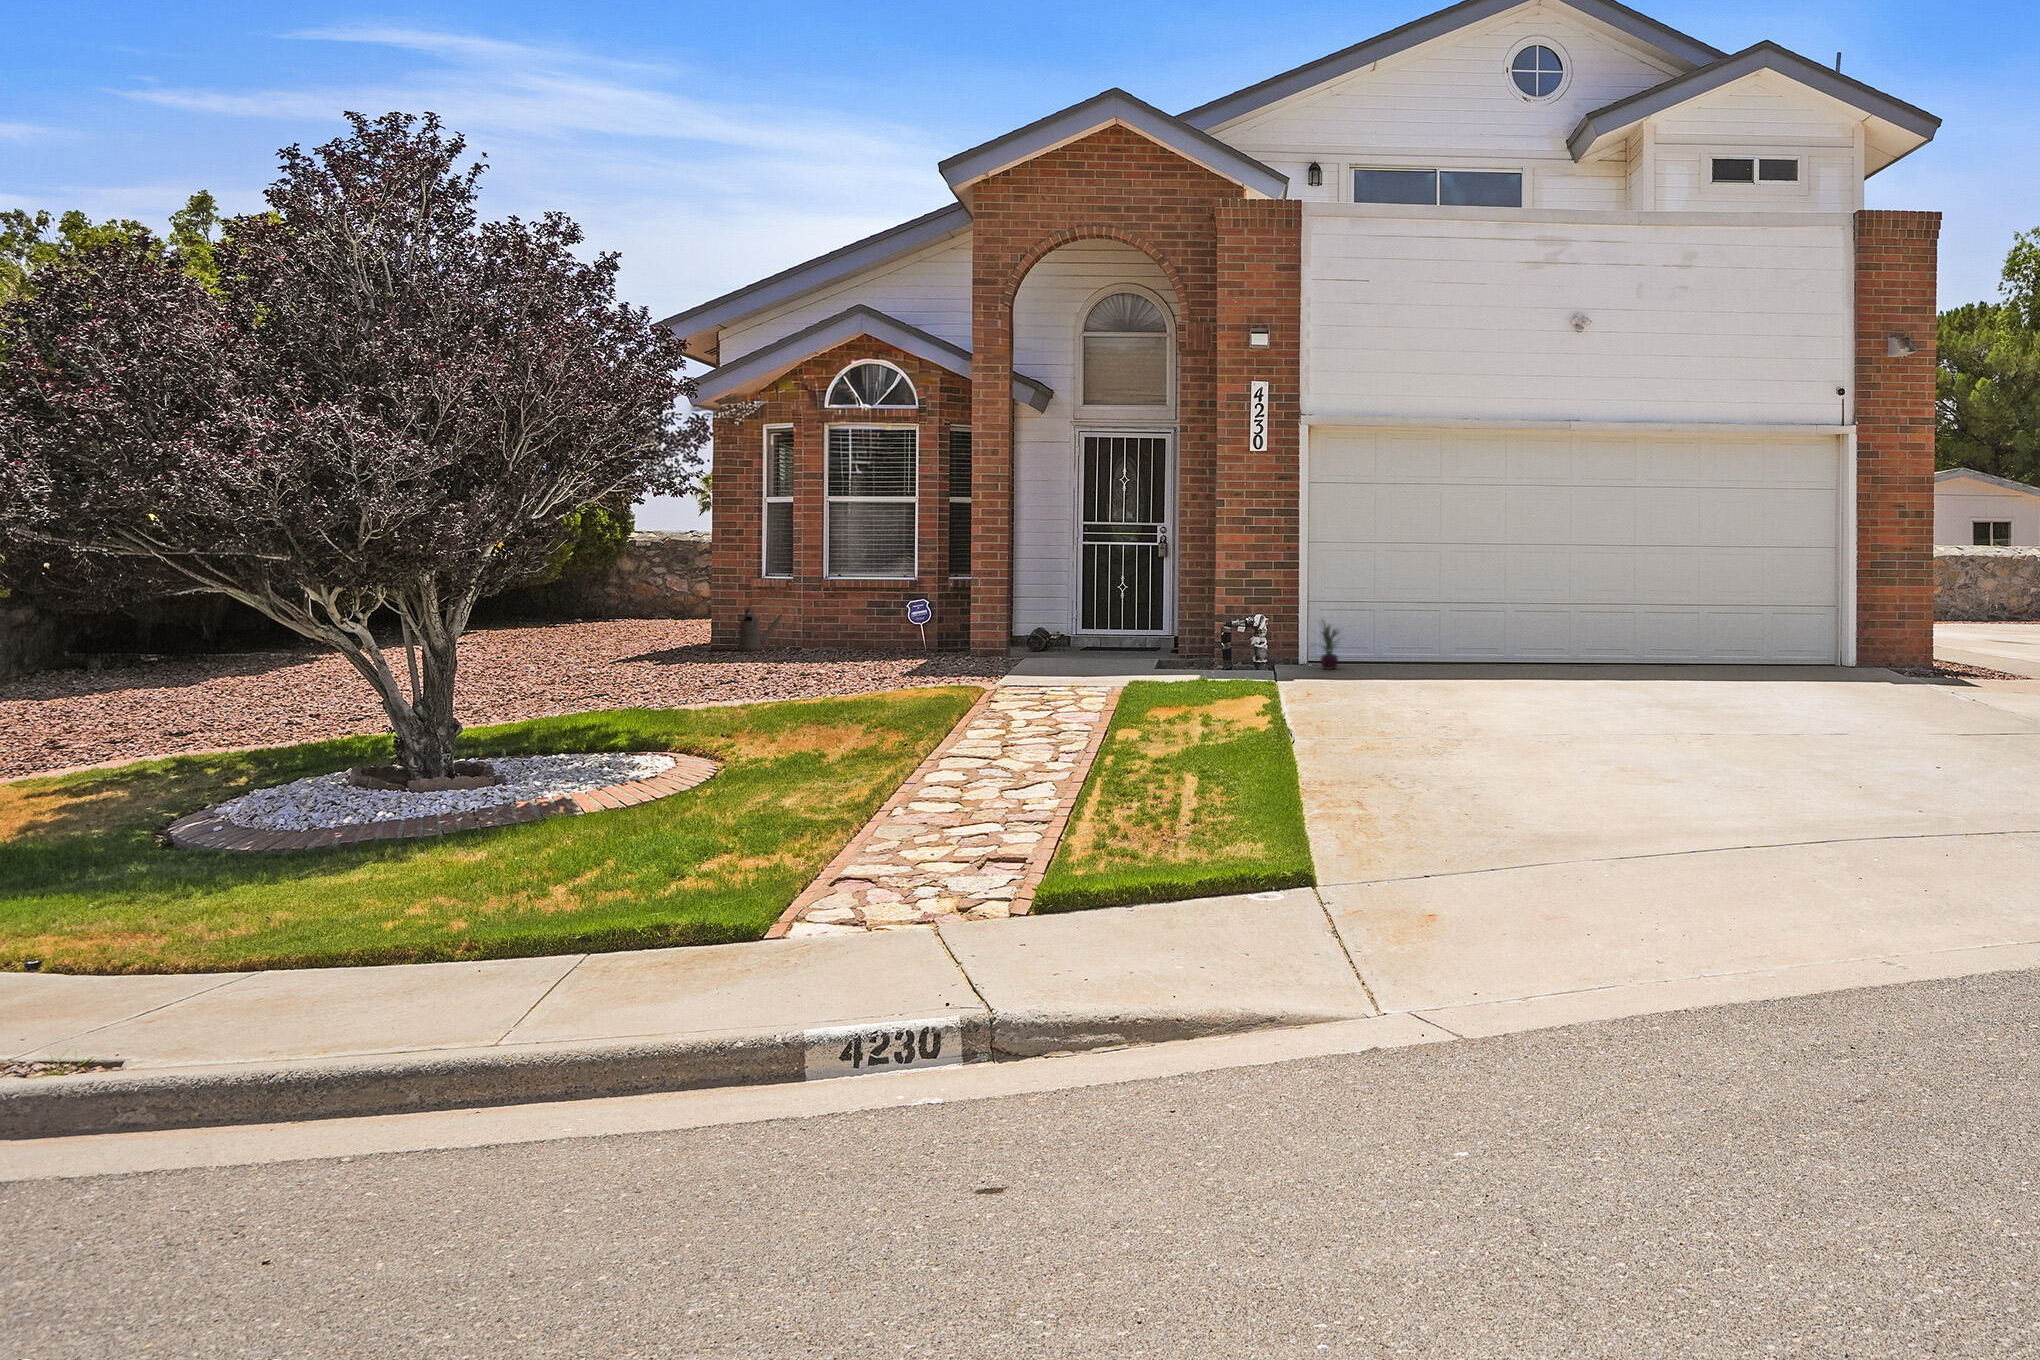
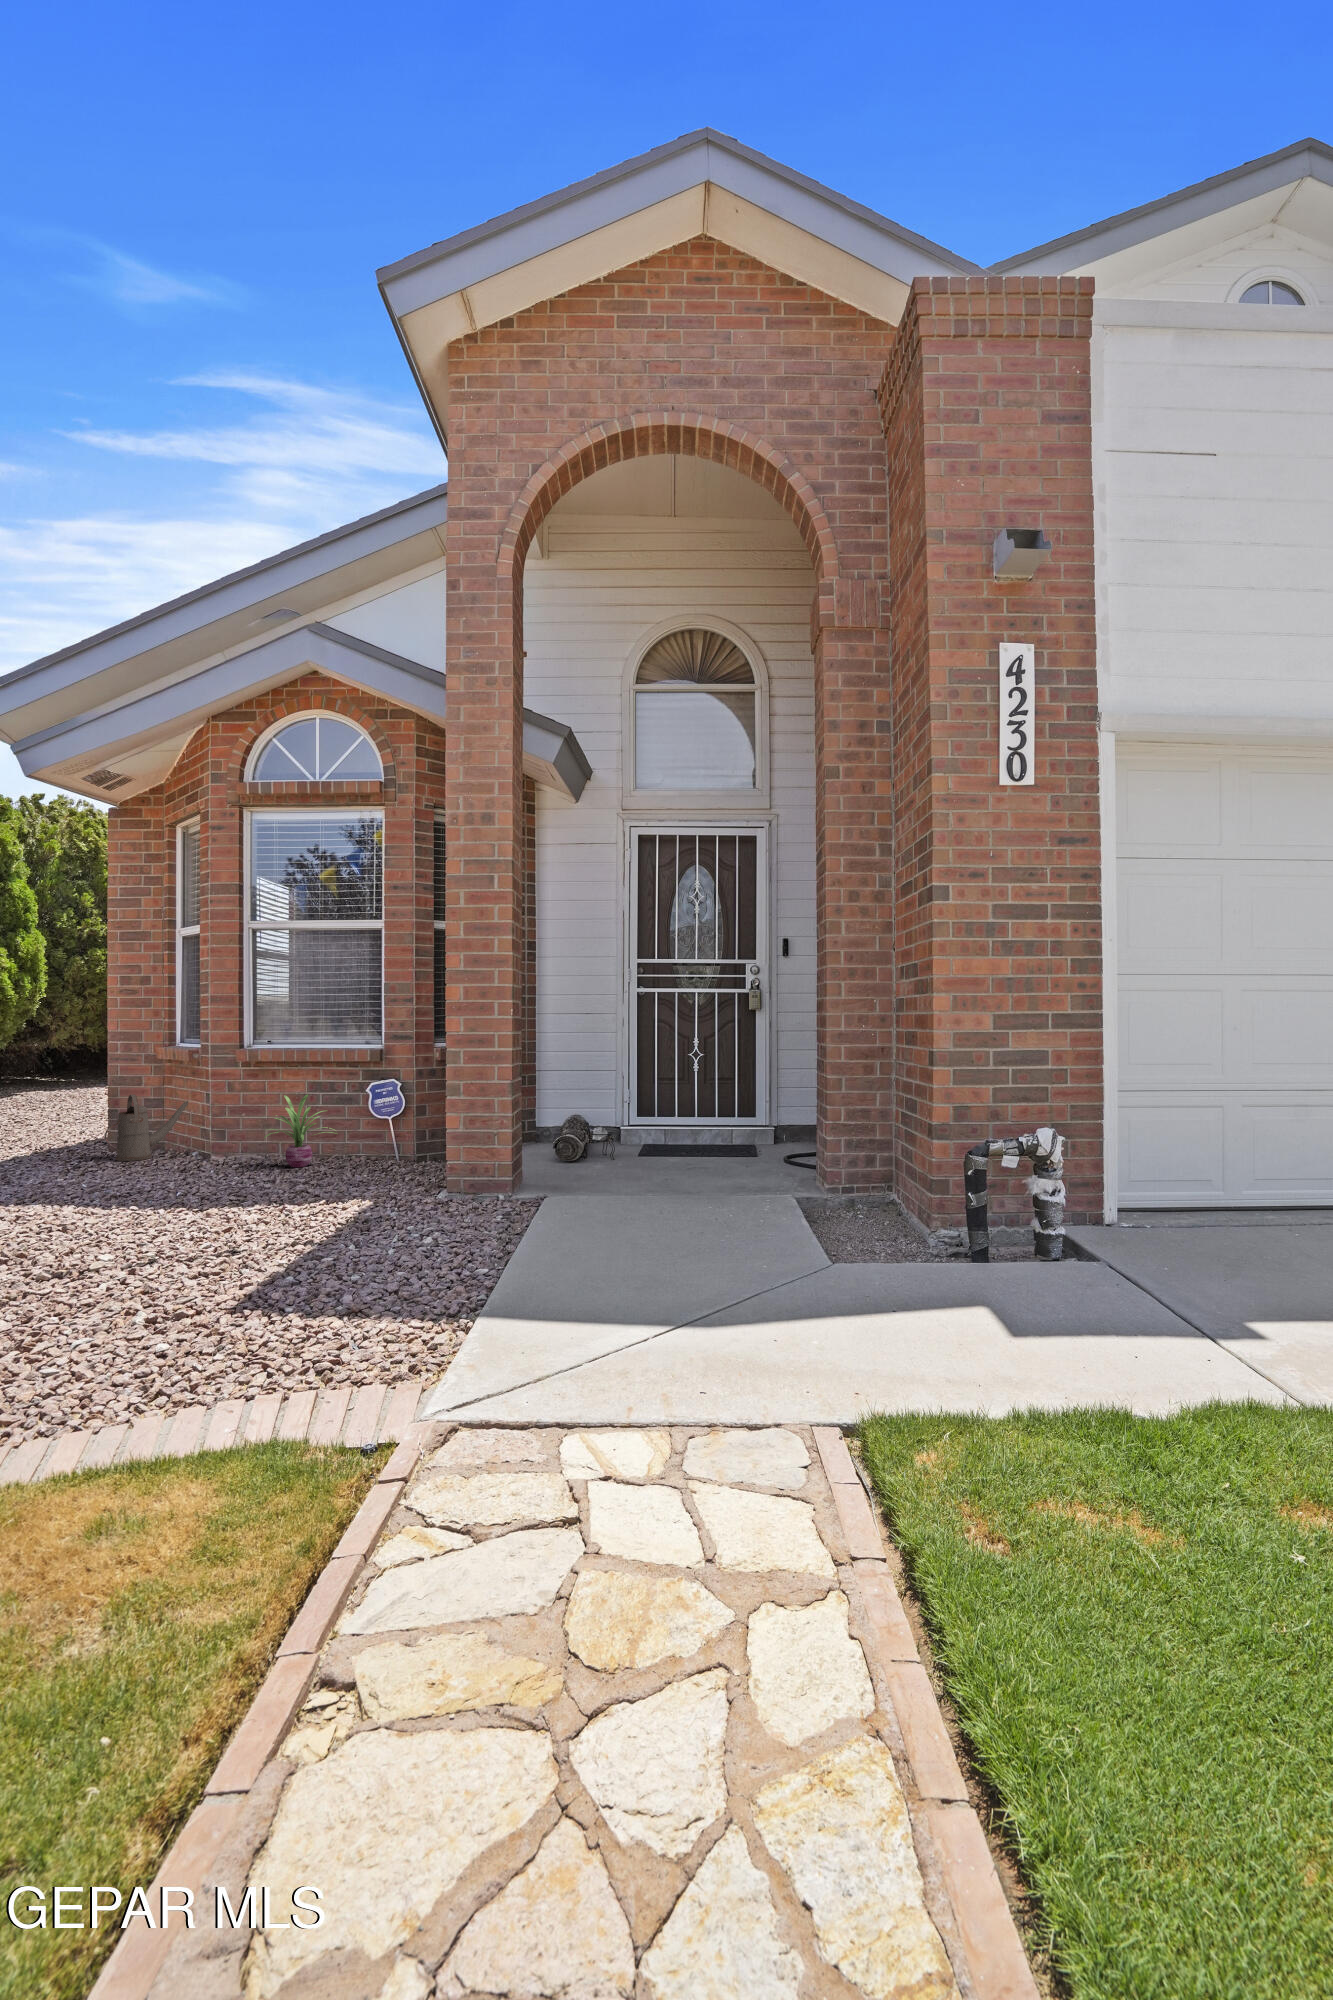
decorative plant: present [1321,622,1339,669] -> present [265,1095,323,1167]

